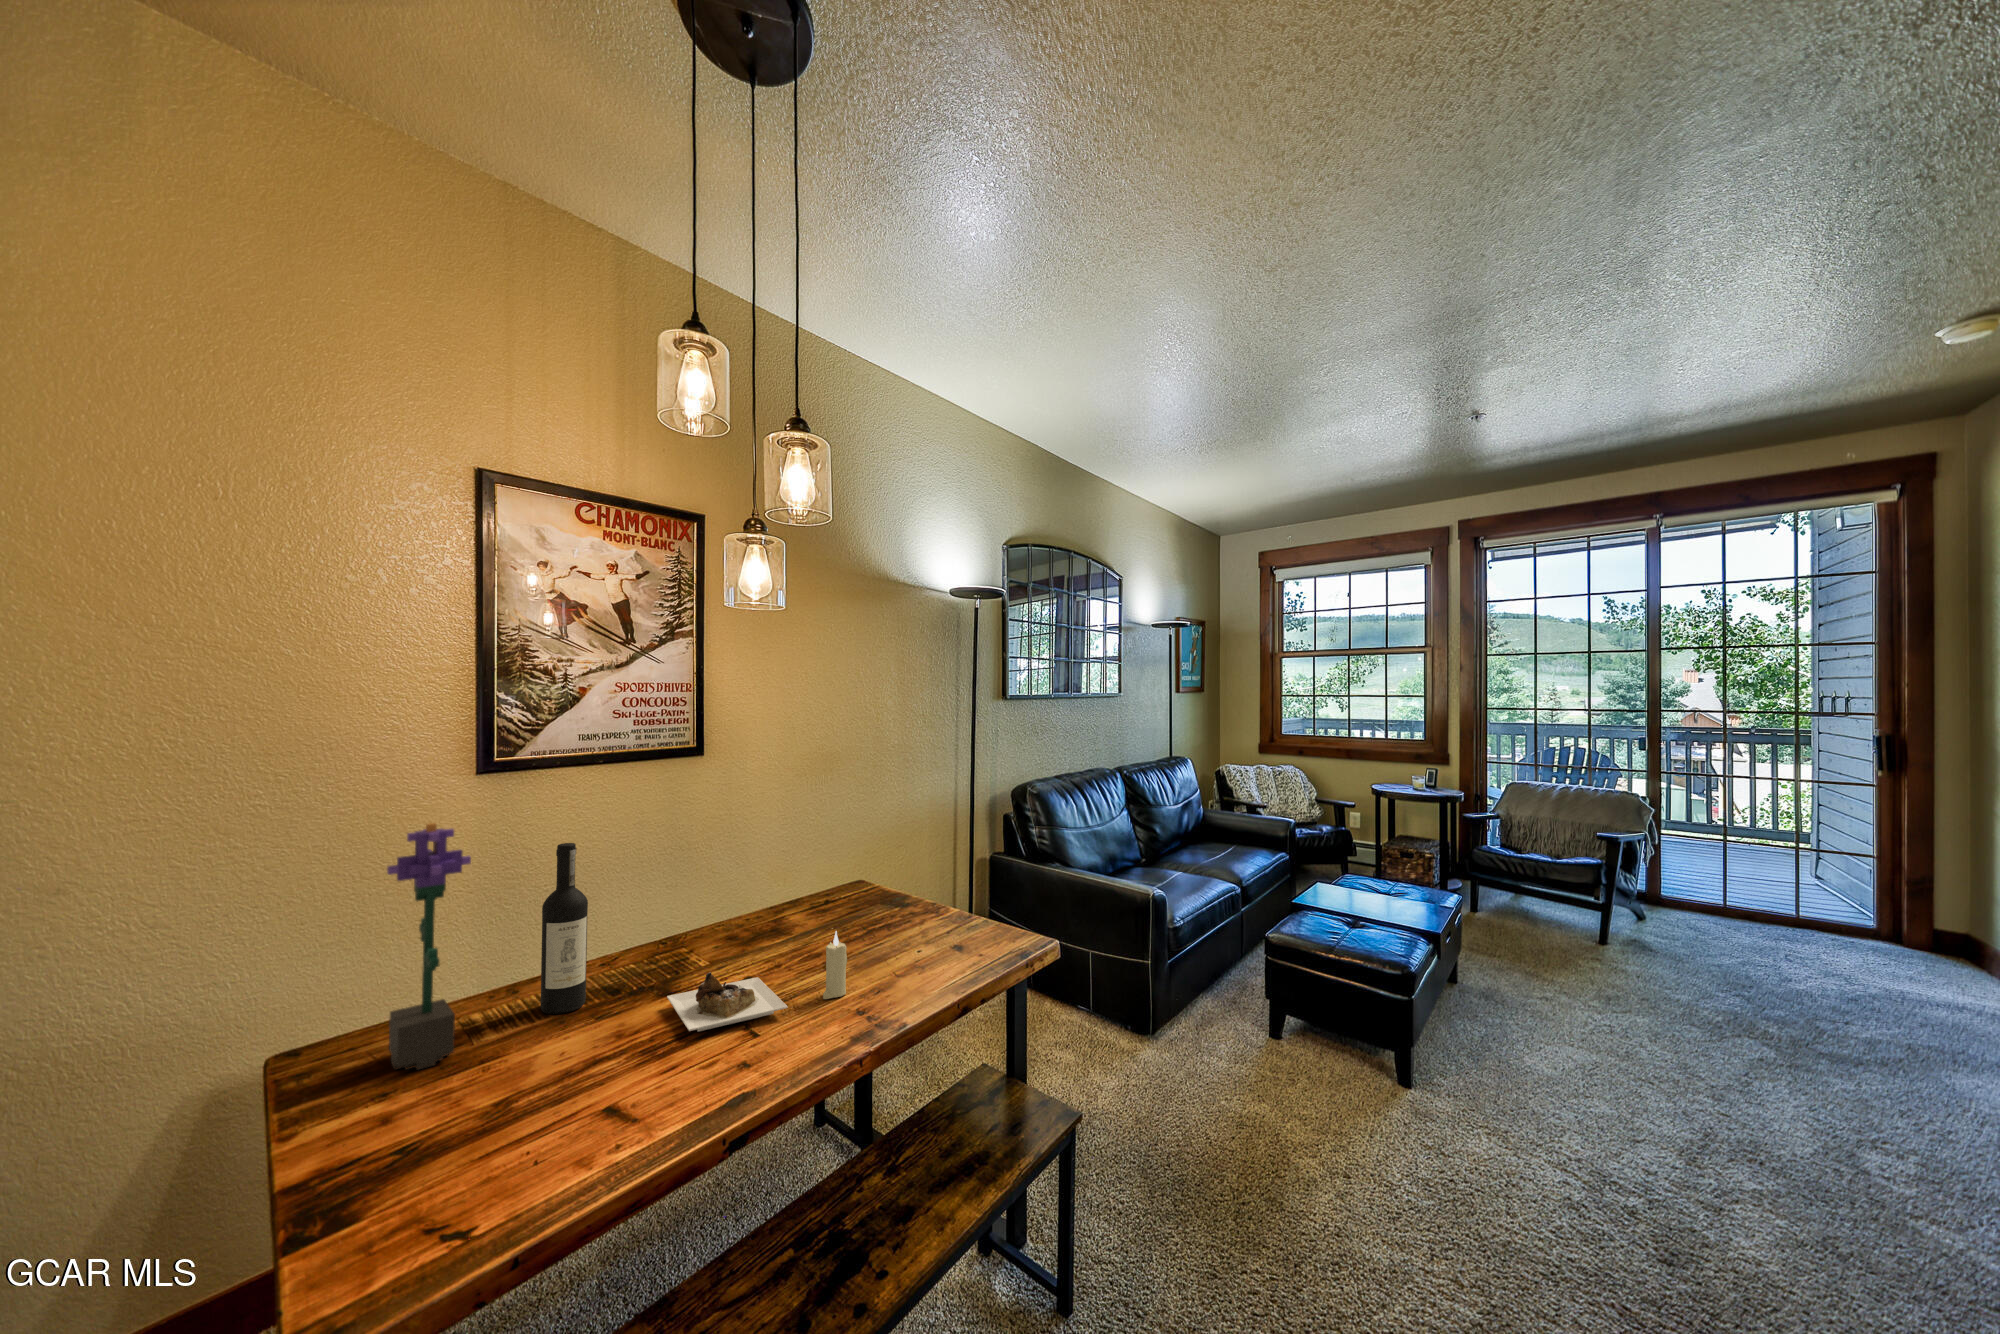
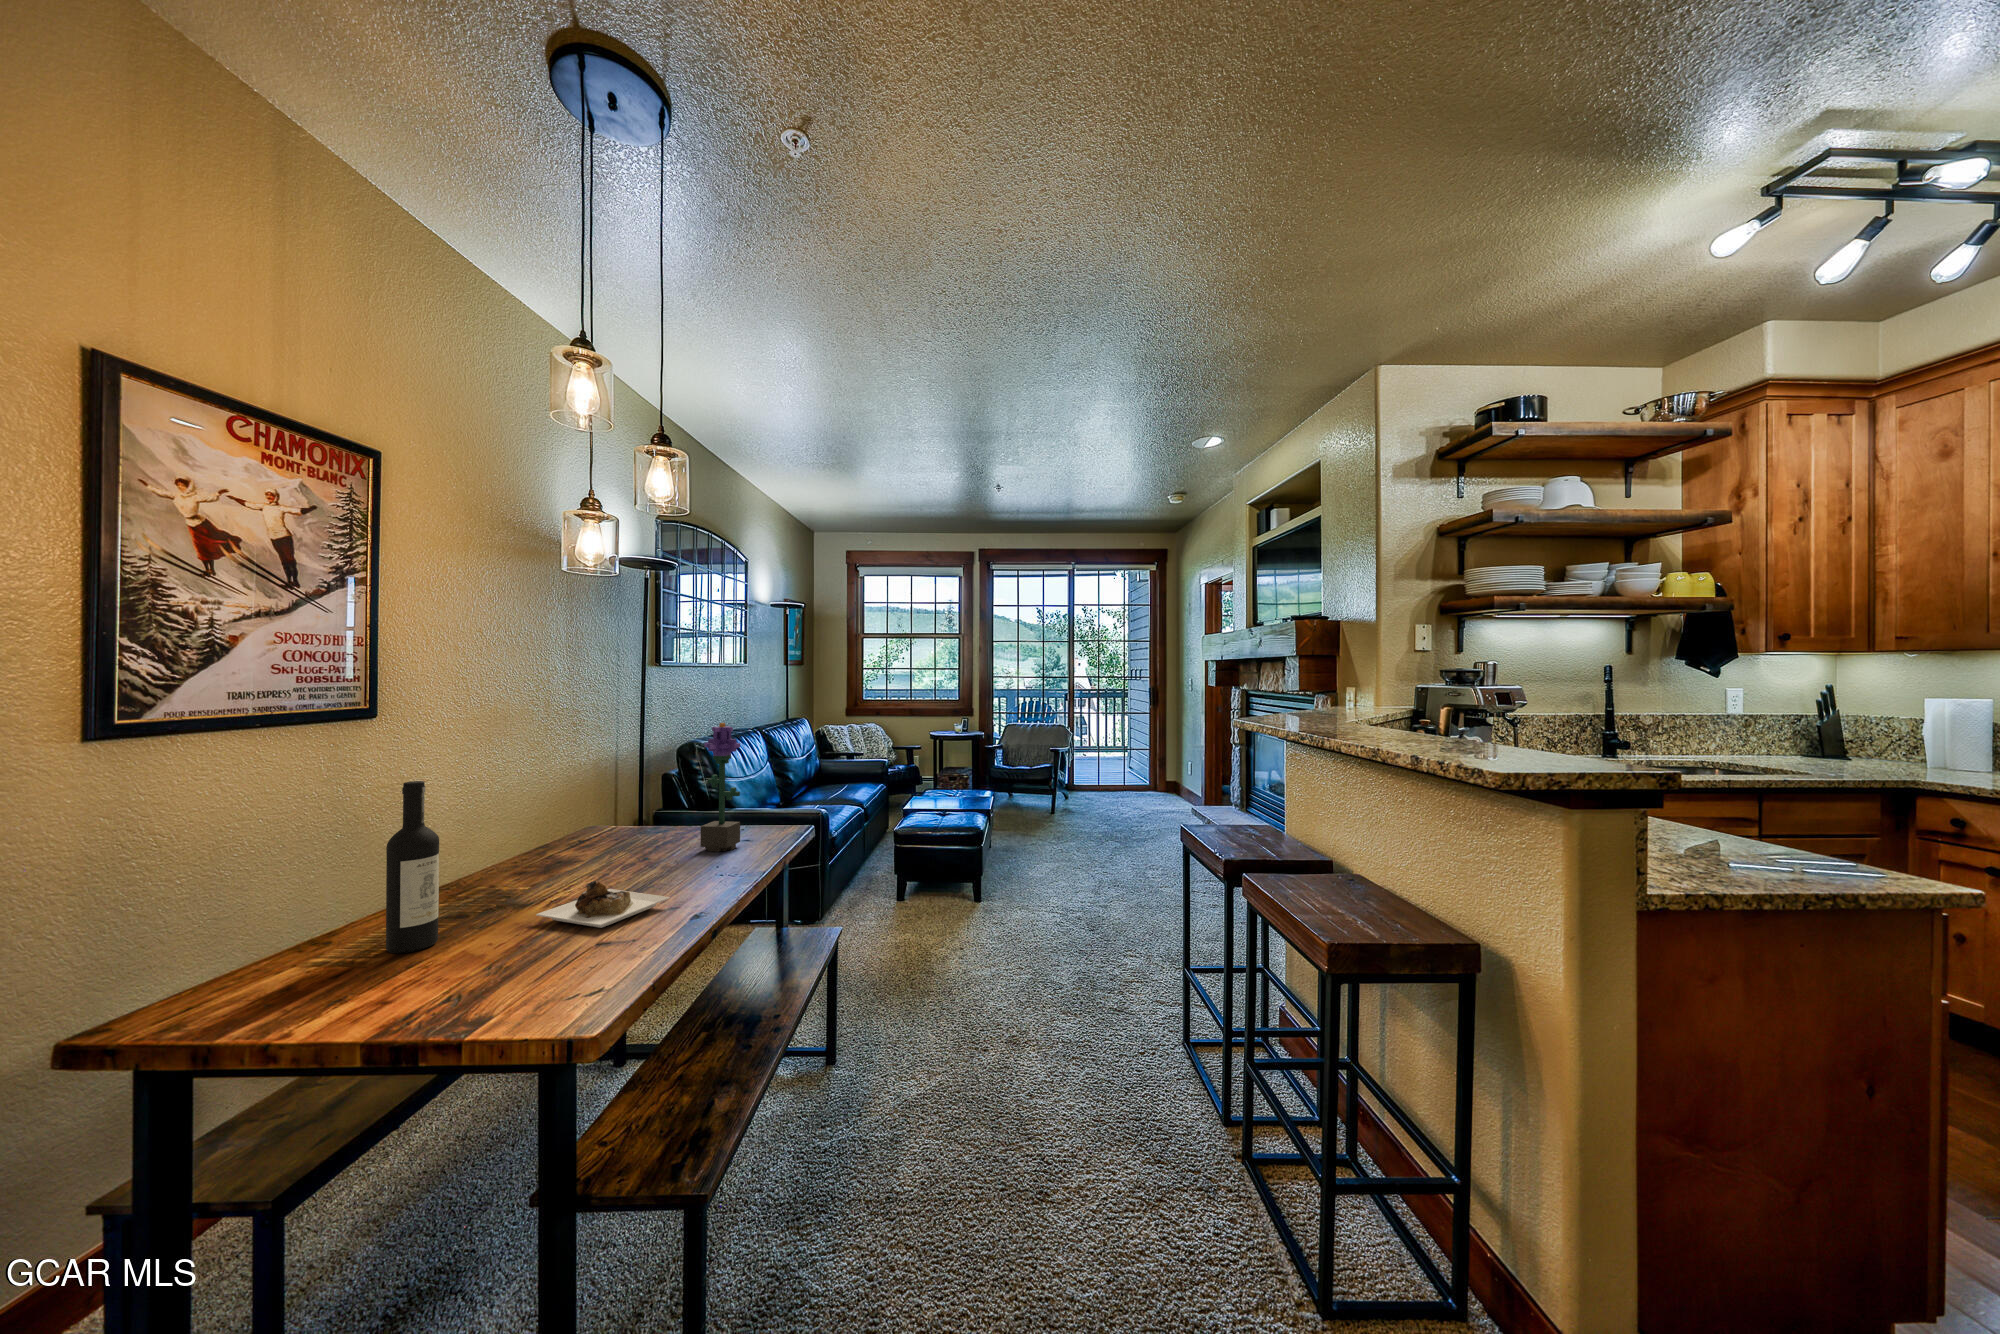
potted flower: present [387,823,471,1070] -> present [700,723,740,852]
candle: present [823,931,847,999] -> none [679,835,699,892]

